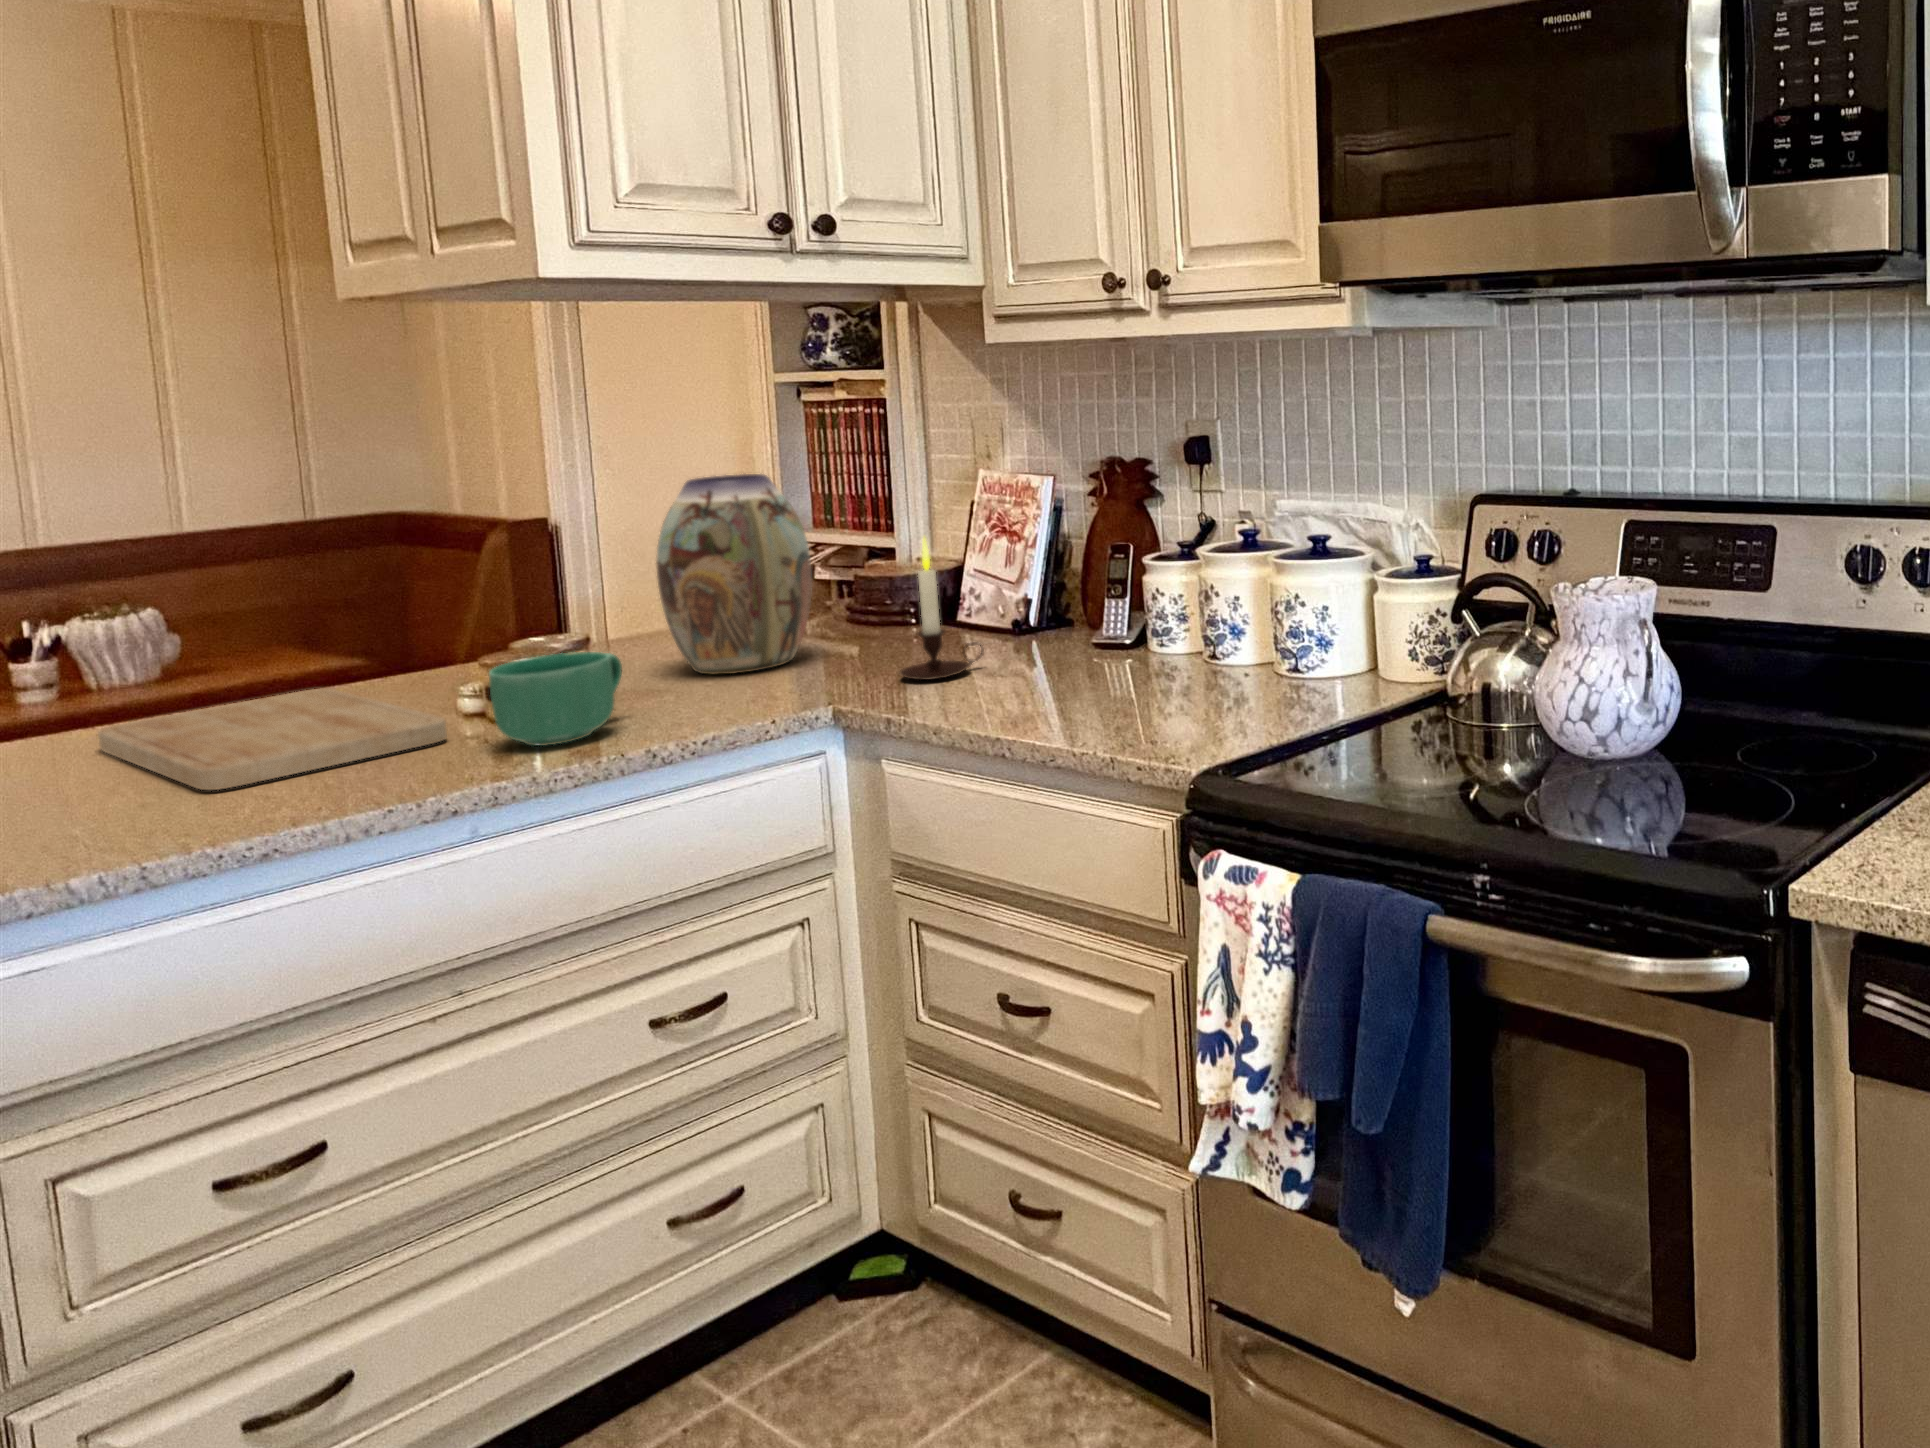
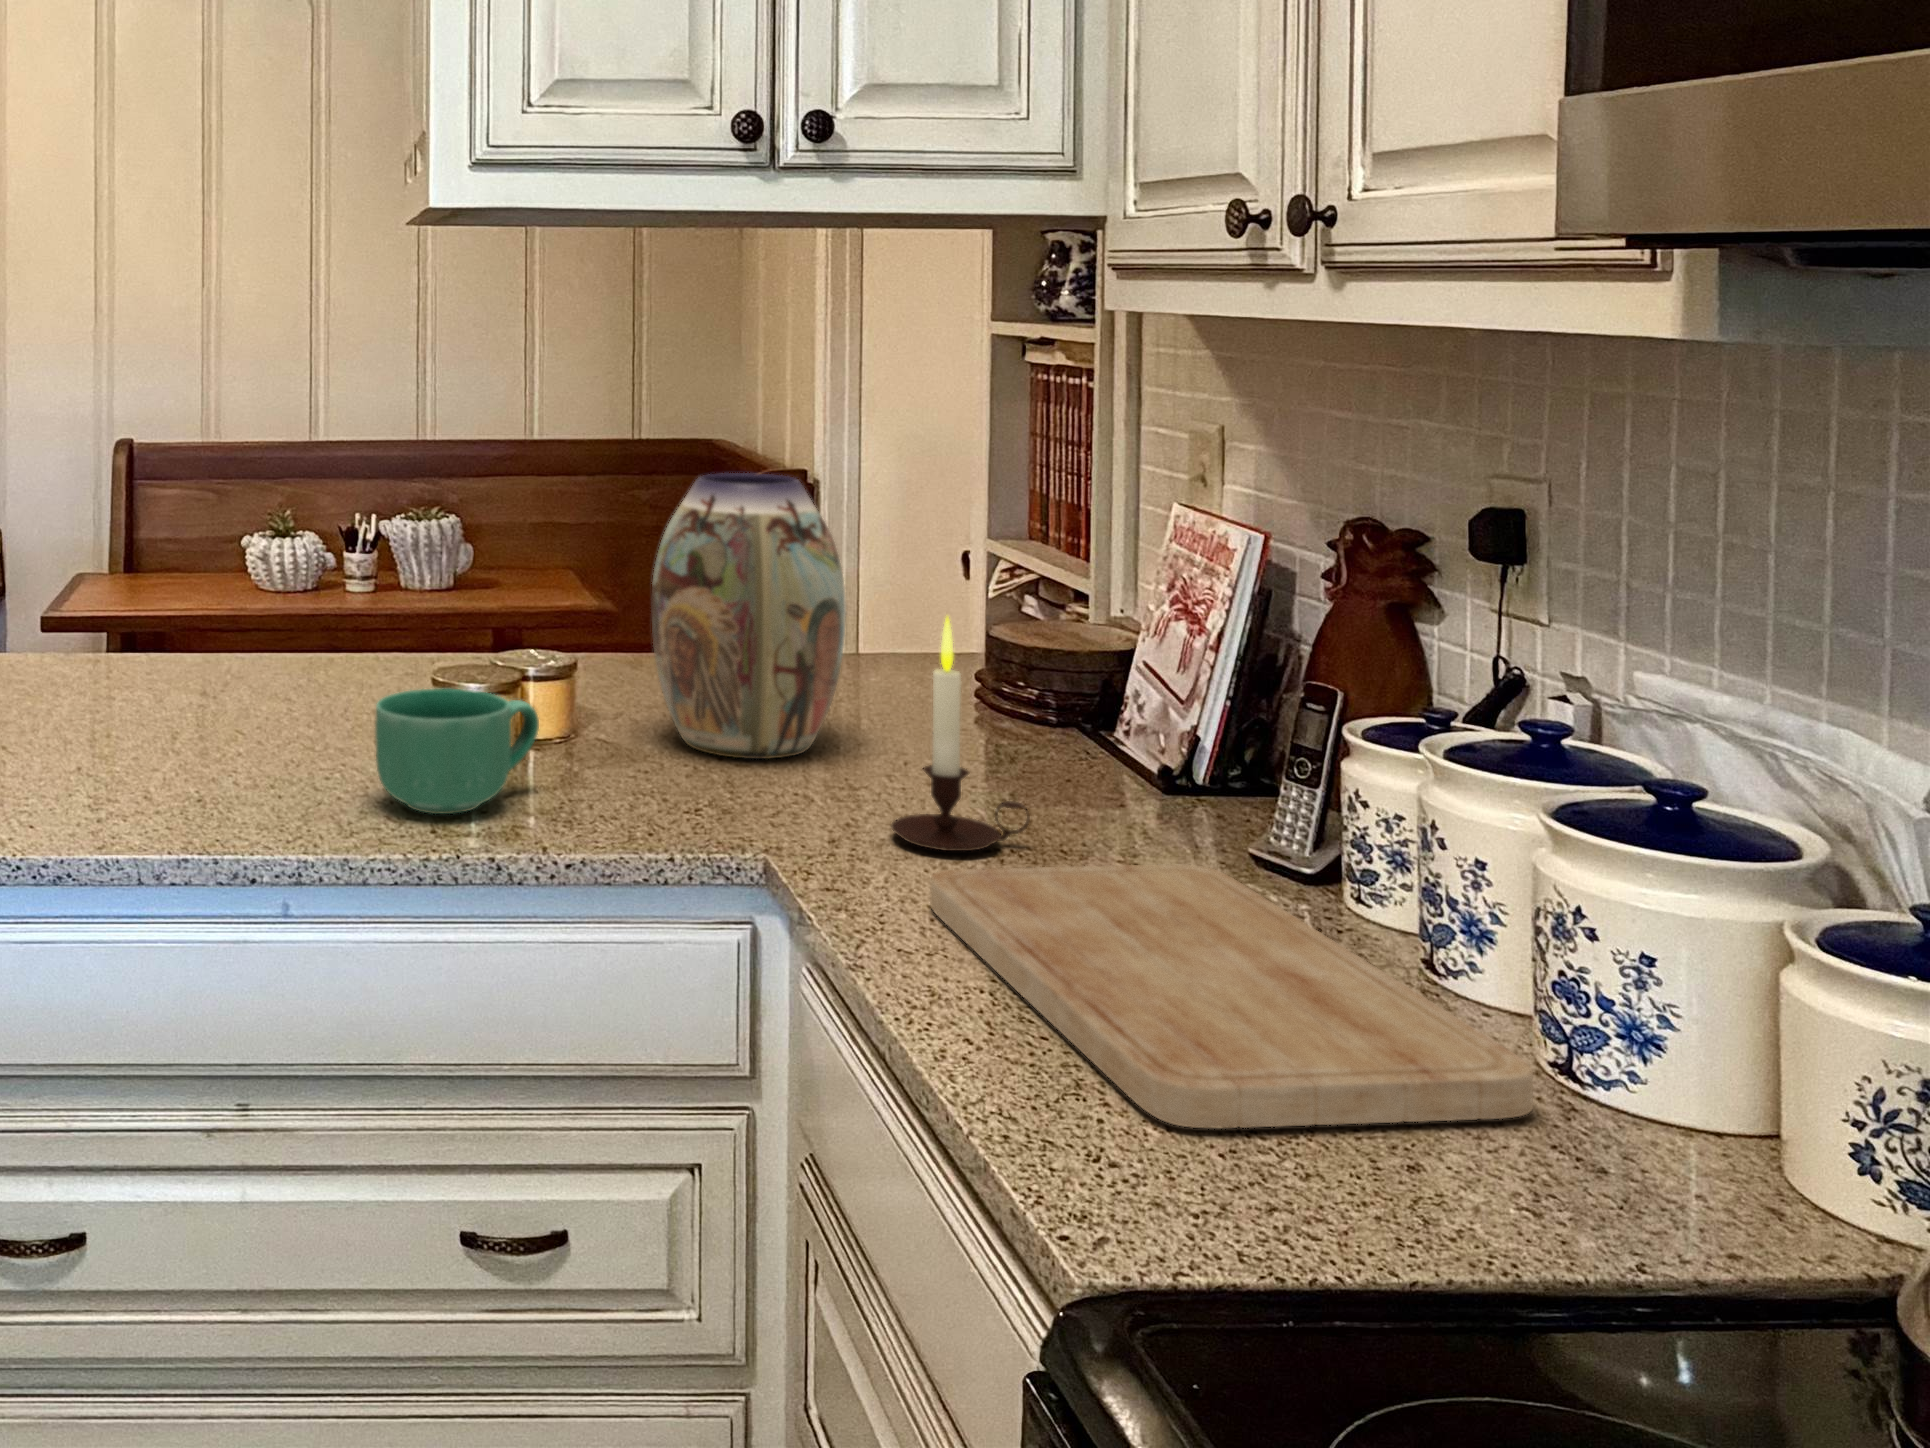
cutting board: present [98,689,447,790] -> present [930,864,1533,1128]

